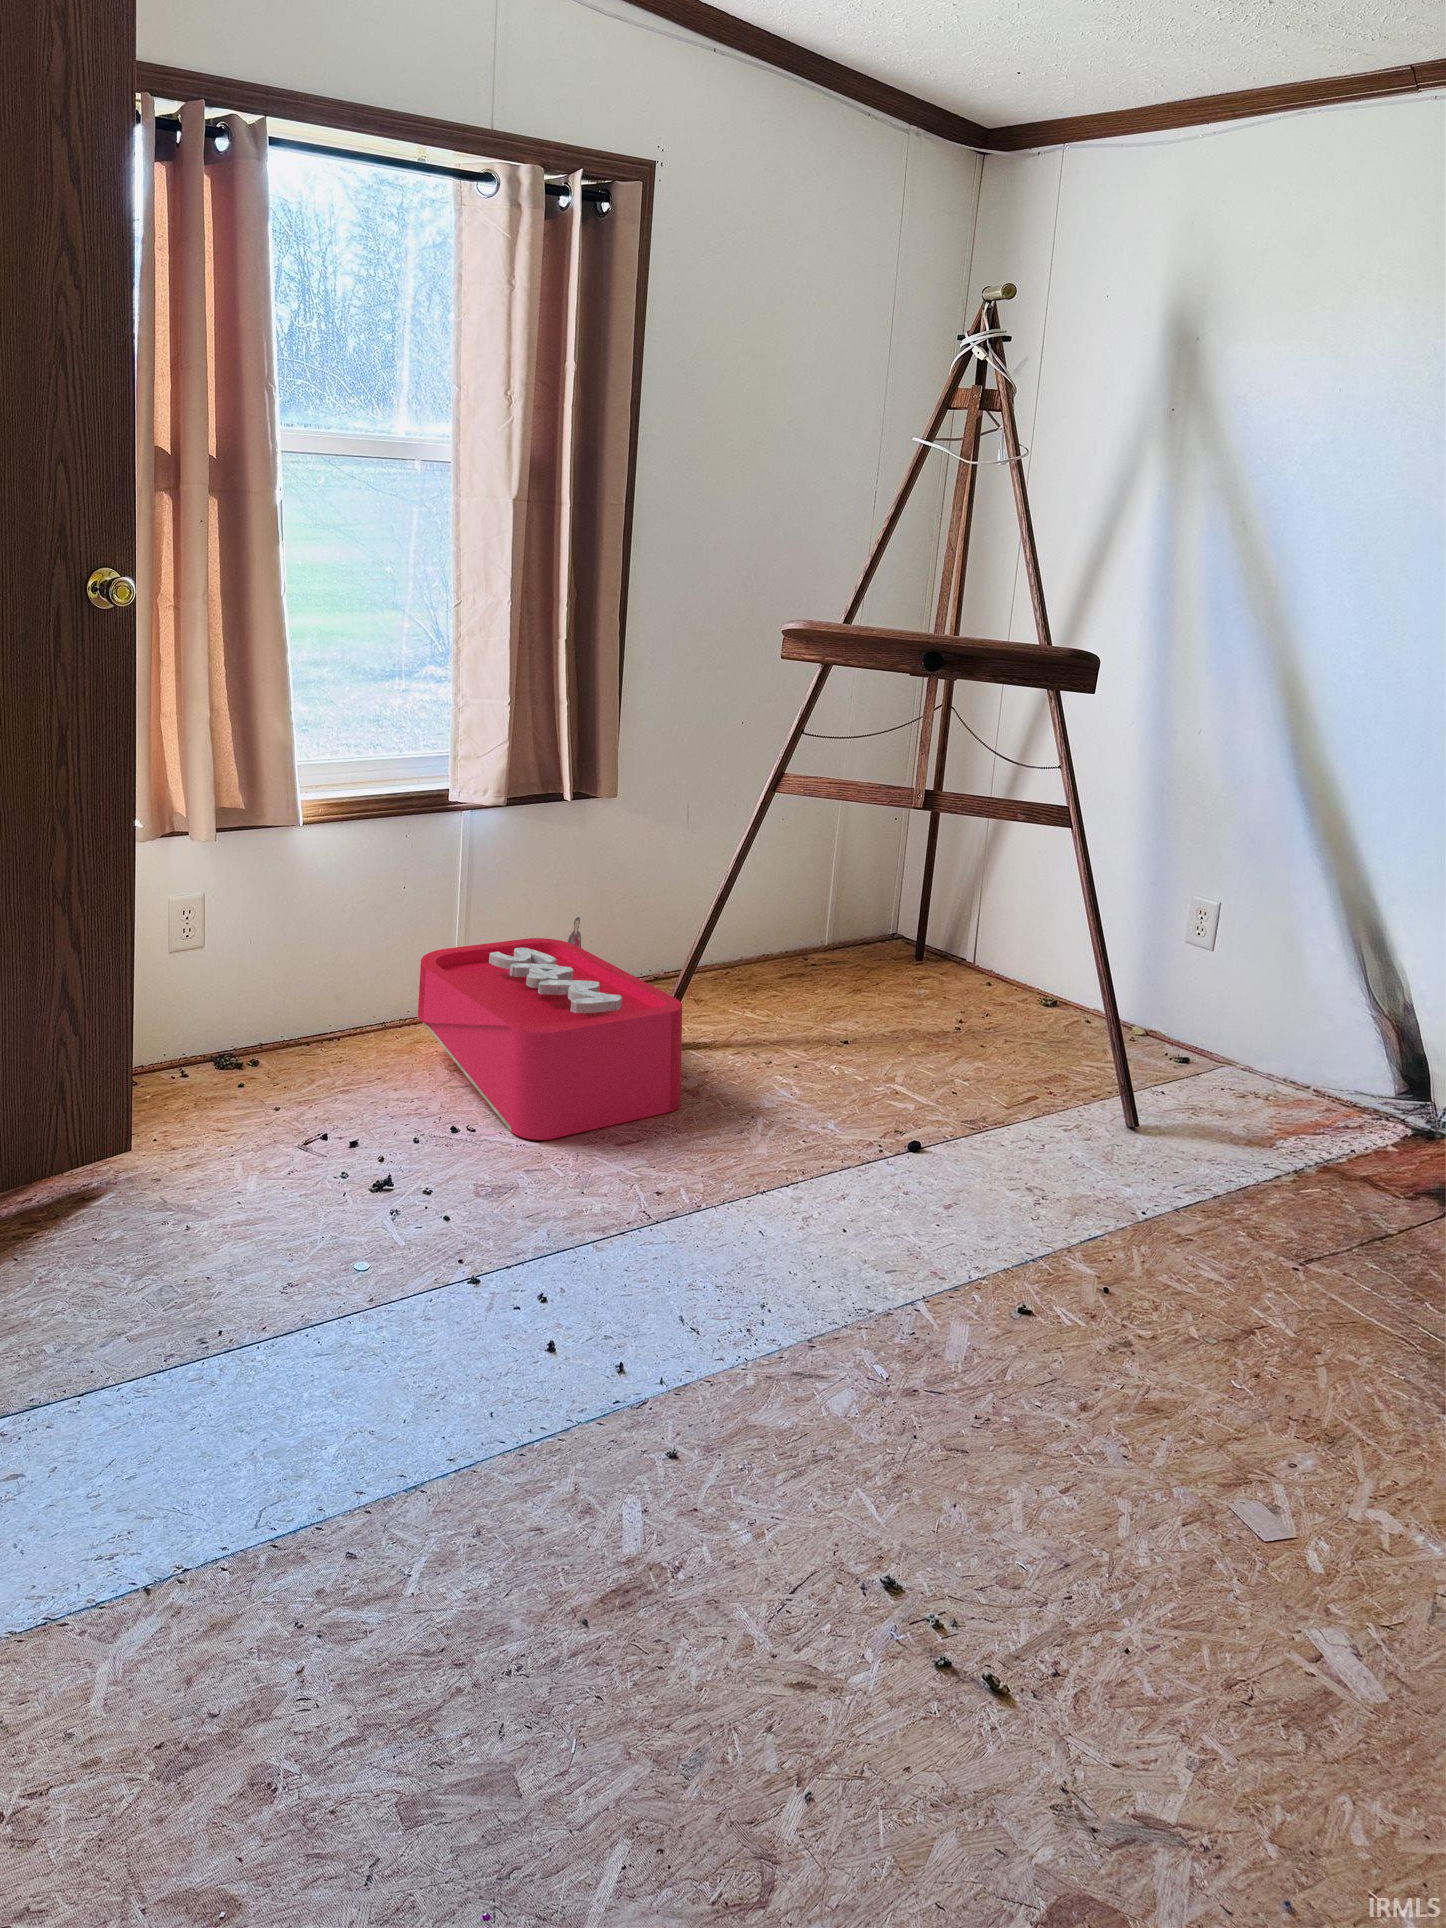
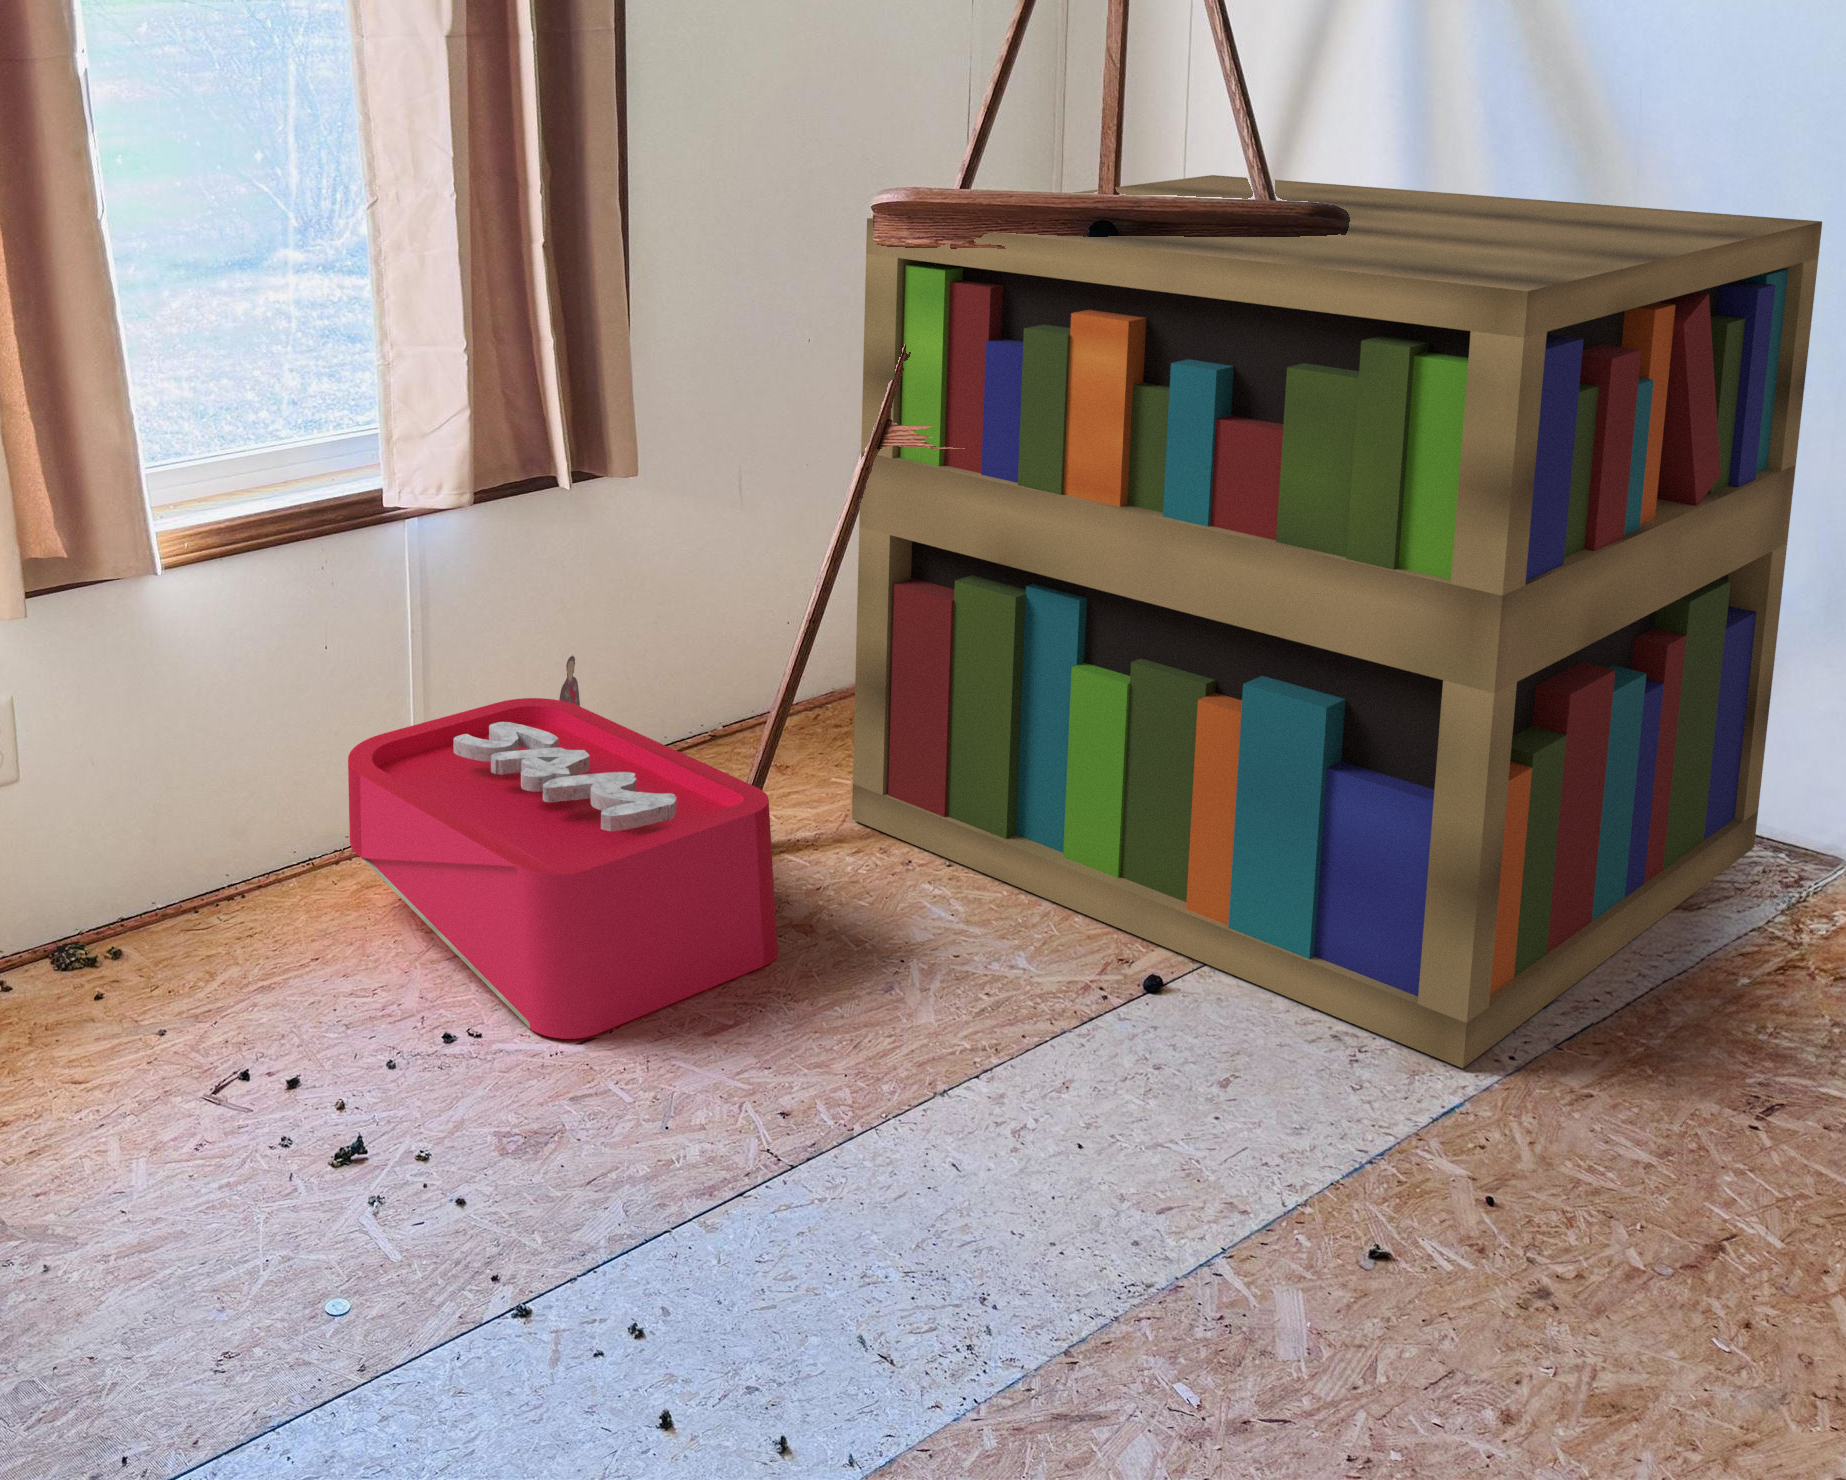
bookshelf: none [746,649,1405,1211] -> present [852,175,1822,1068]

